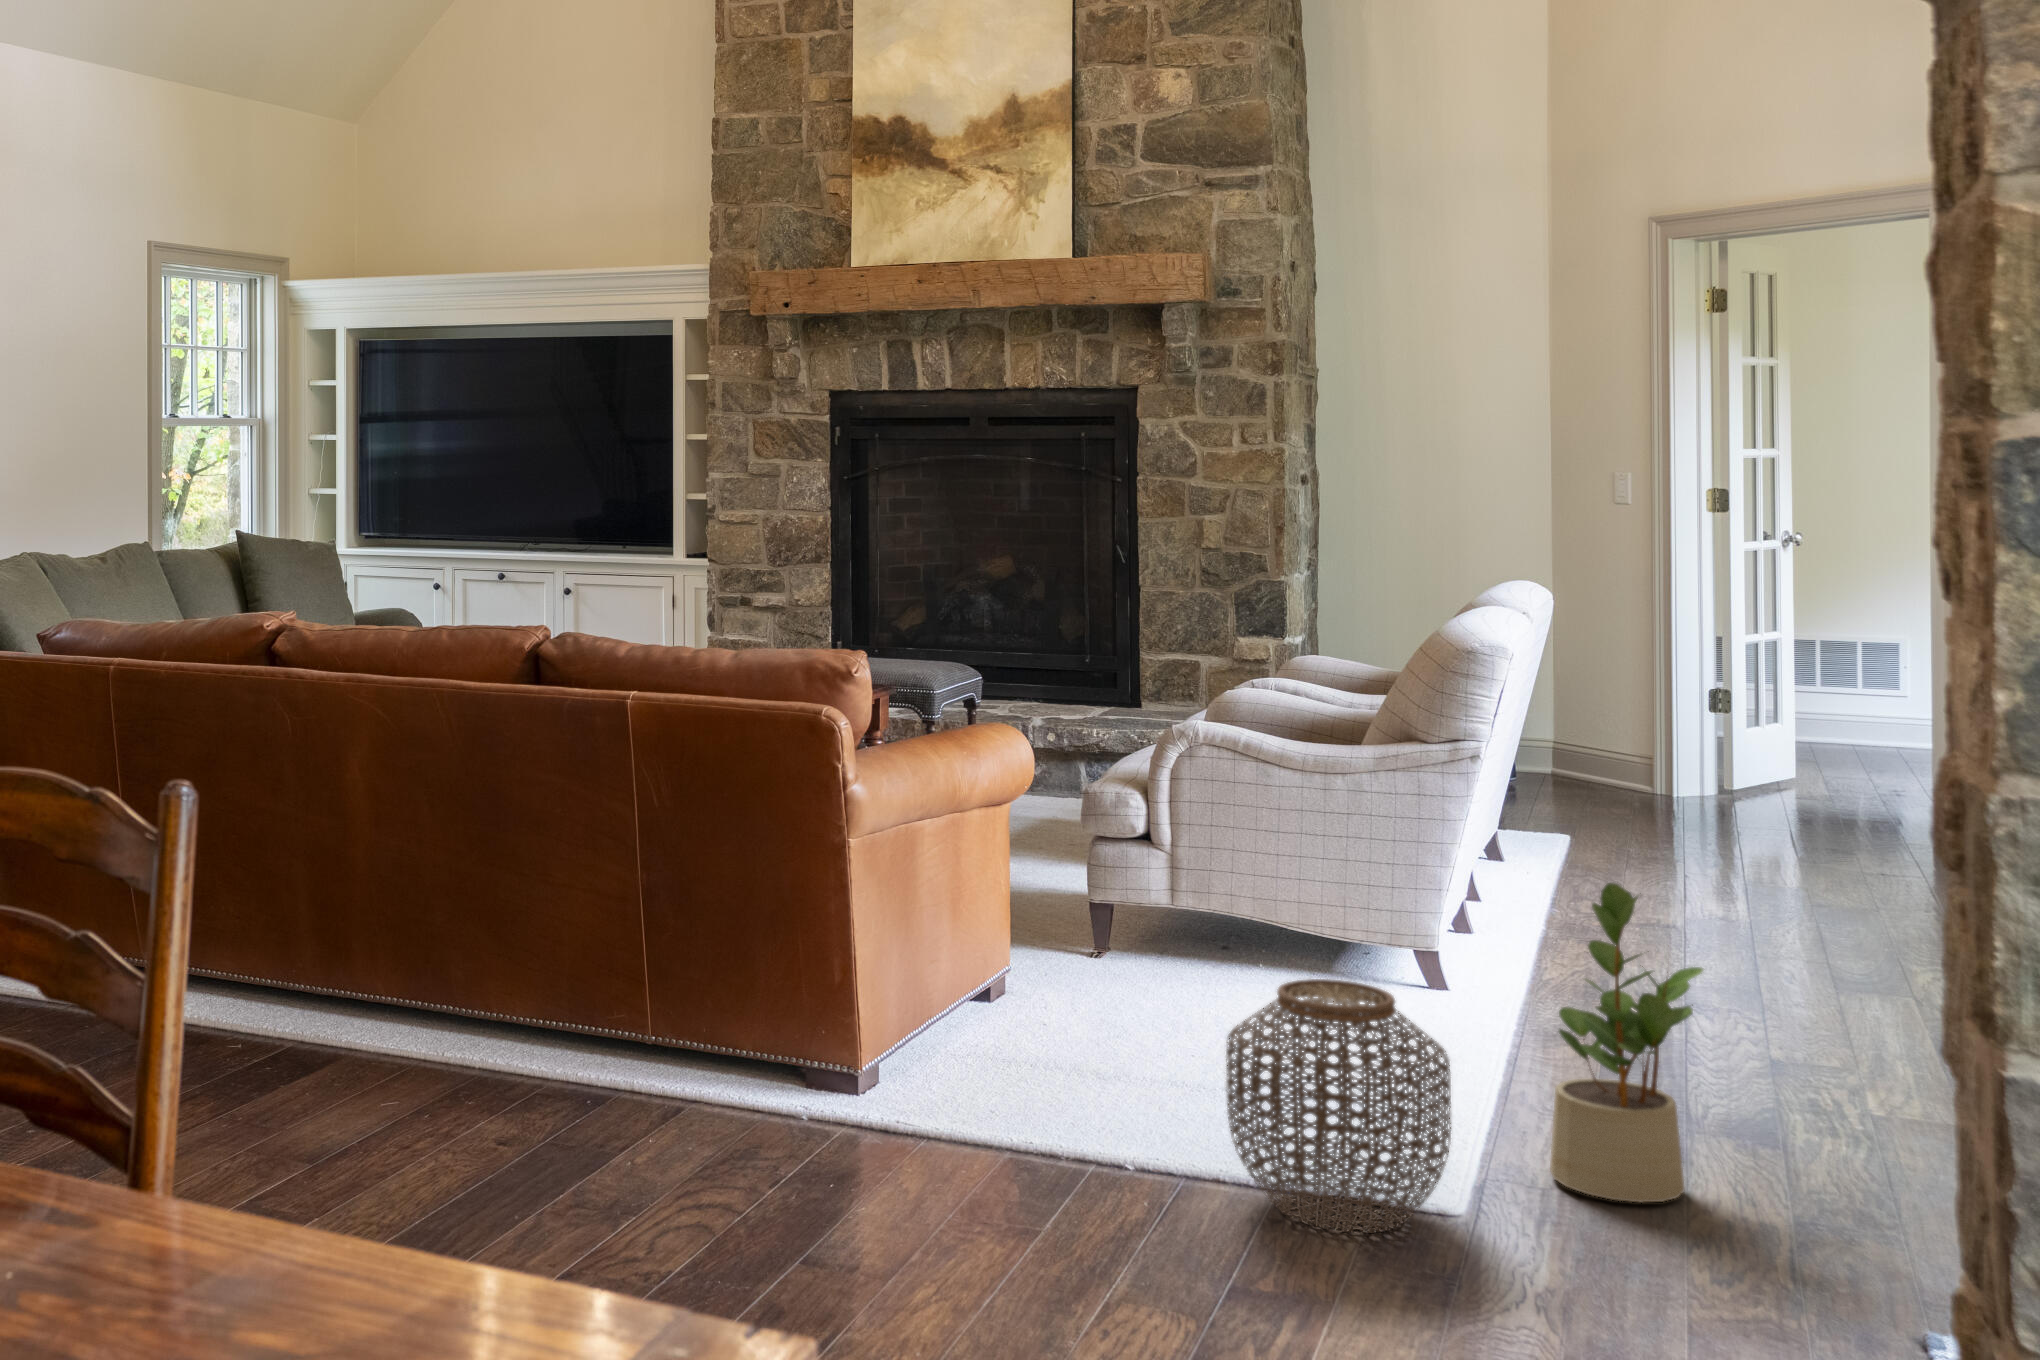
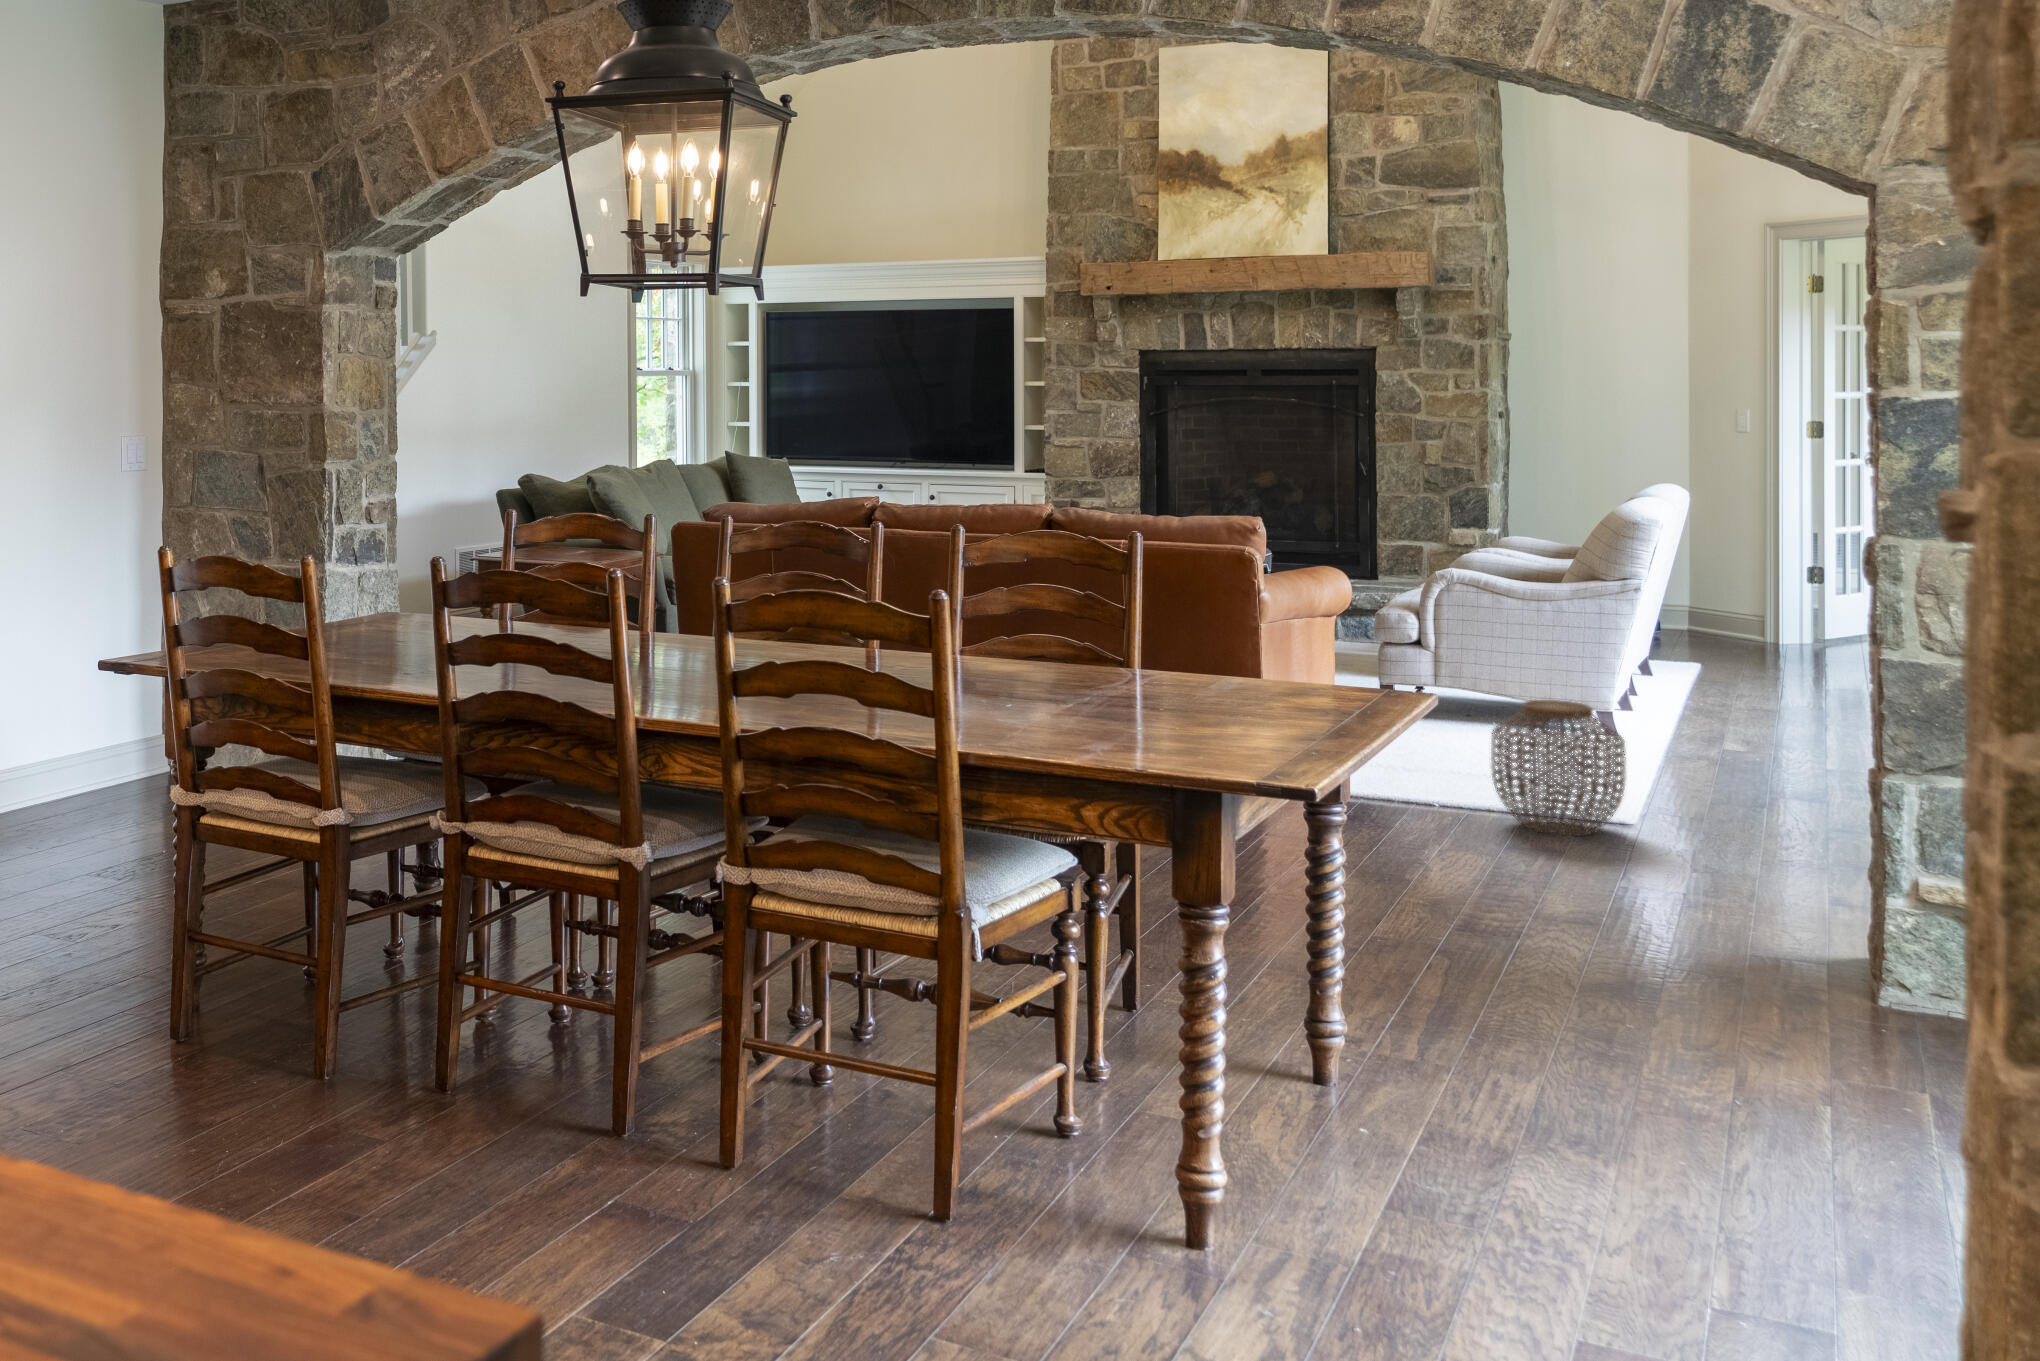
potted plant: present [1550,883,1703,1202] -> none [1684,648,1779,827]

